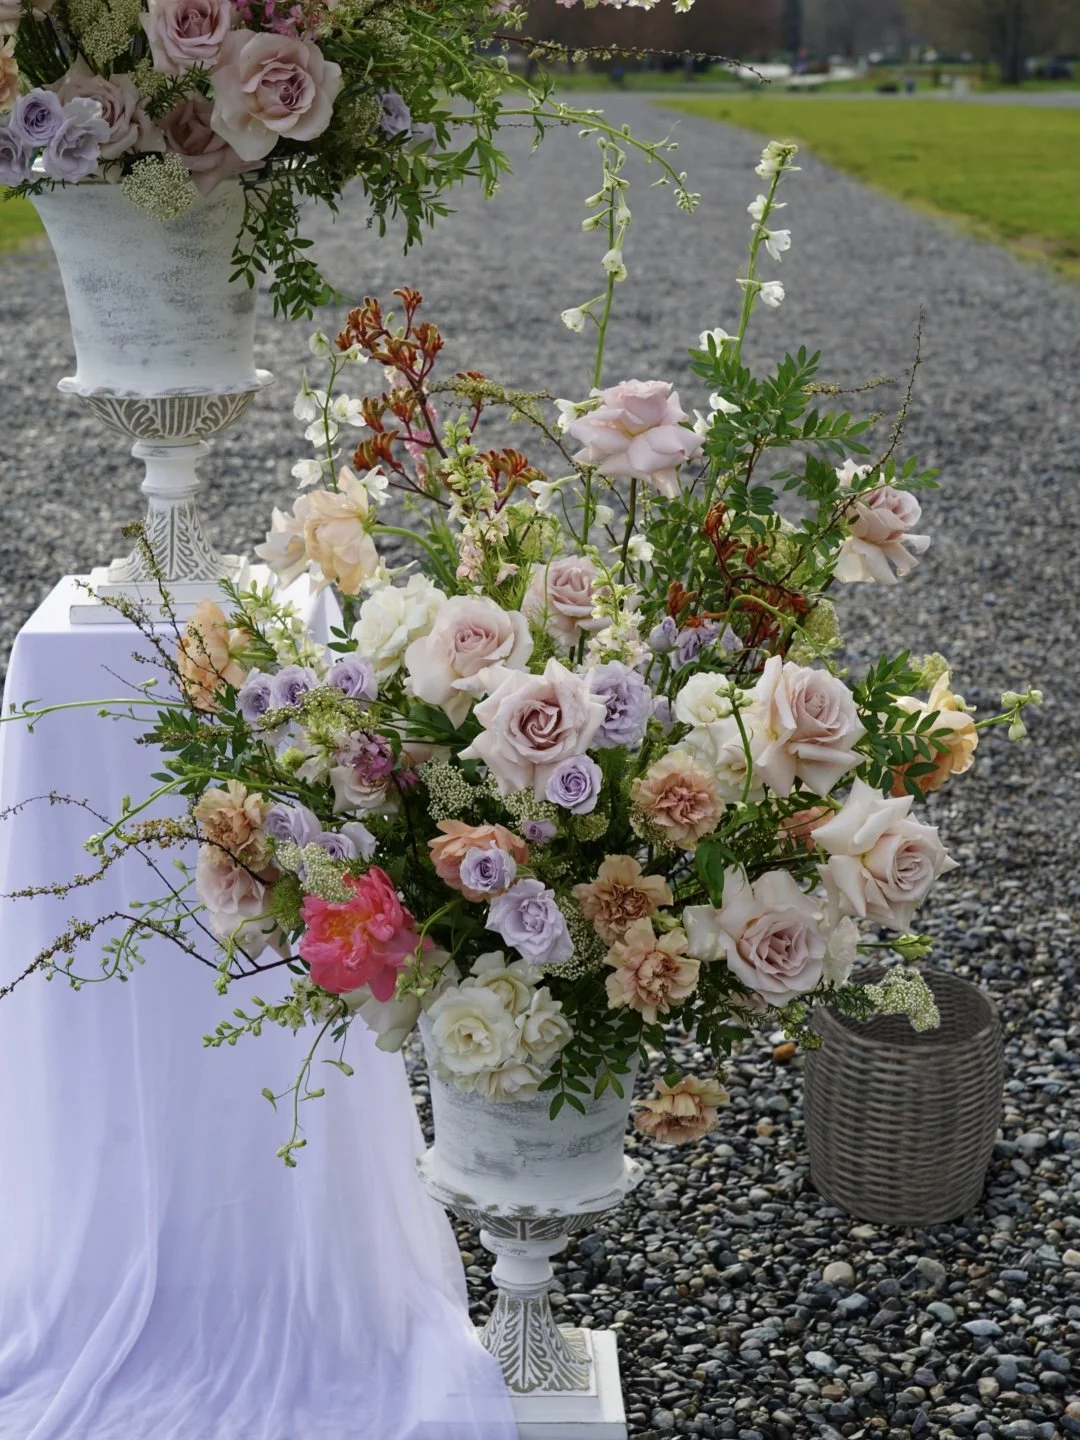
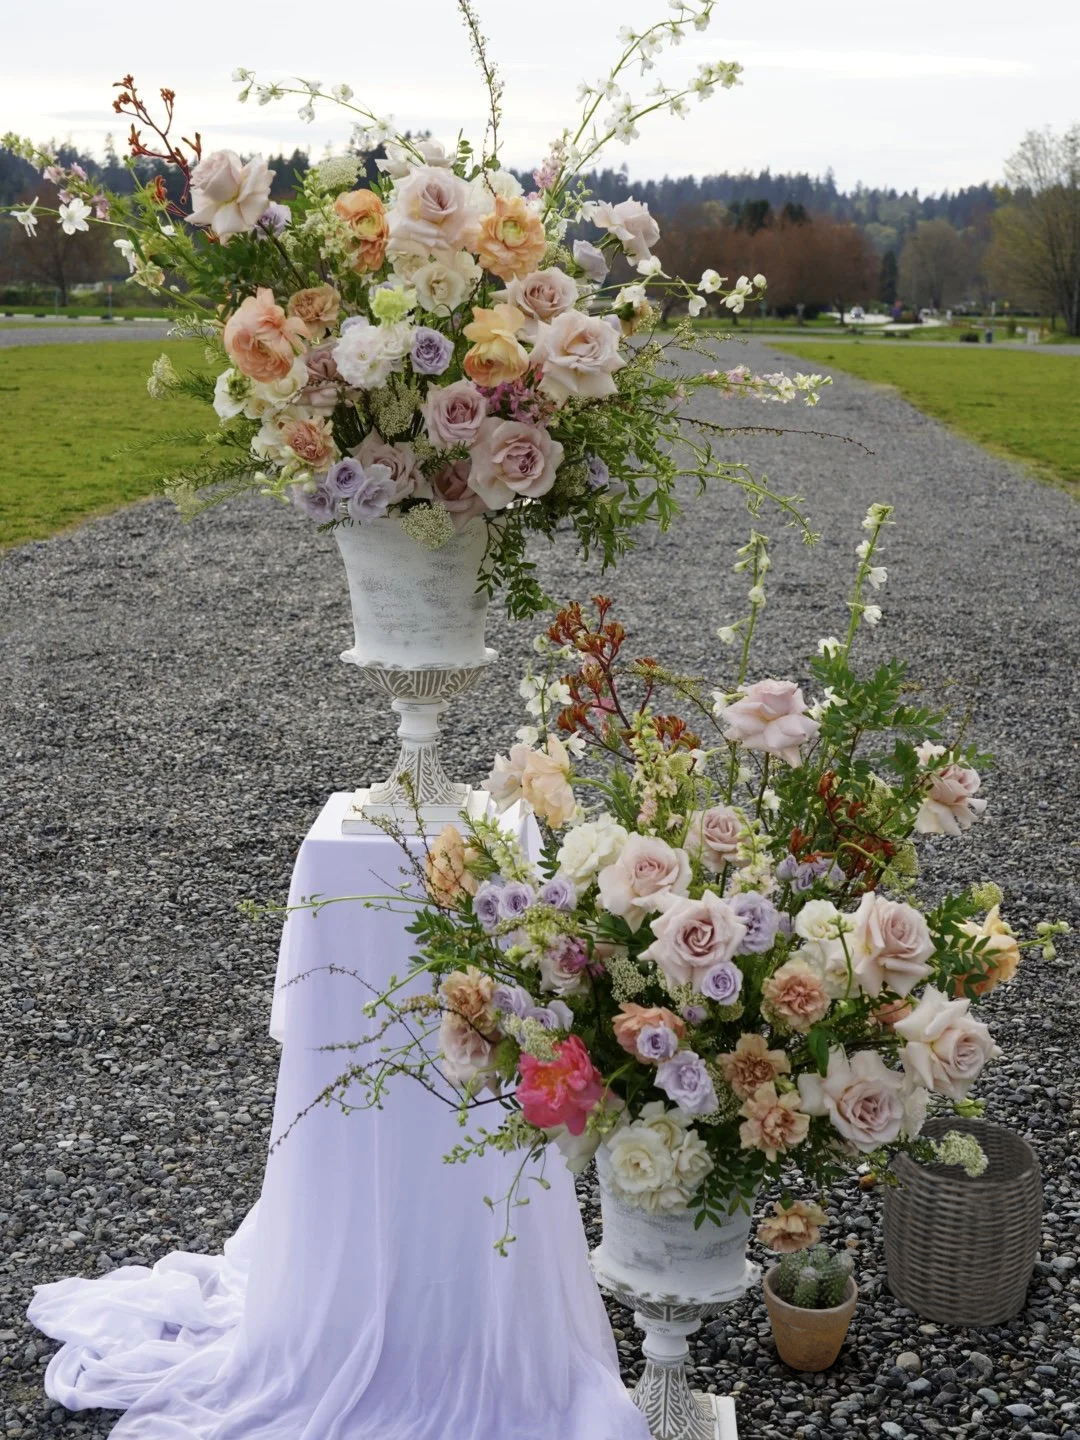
potted plant: none [651,1128,773,1293] -> present [763,1244,858,1371]

